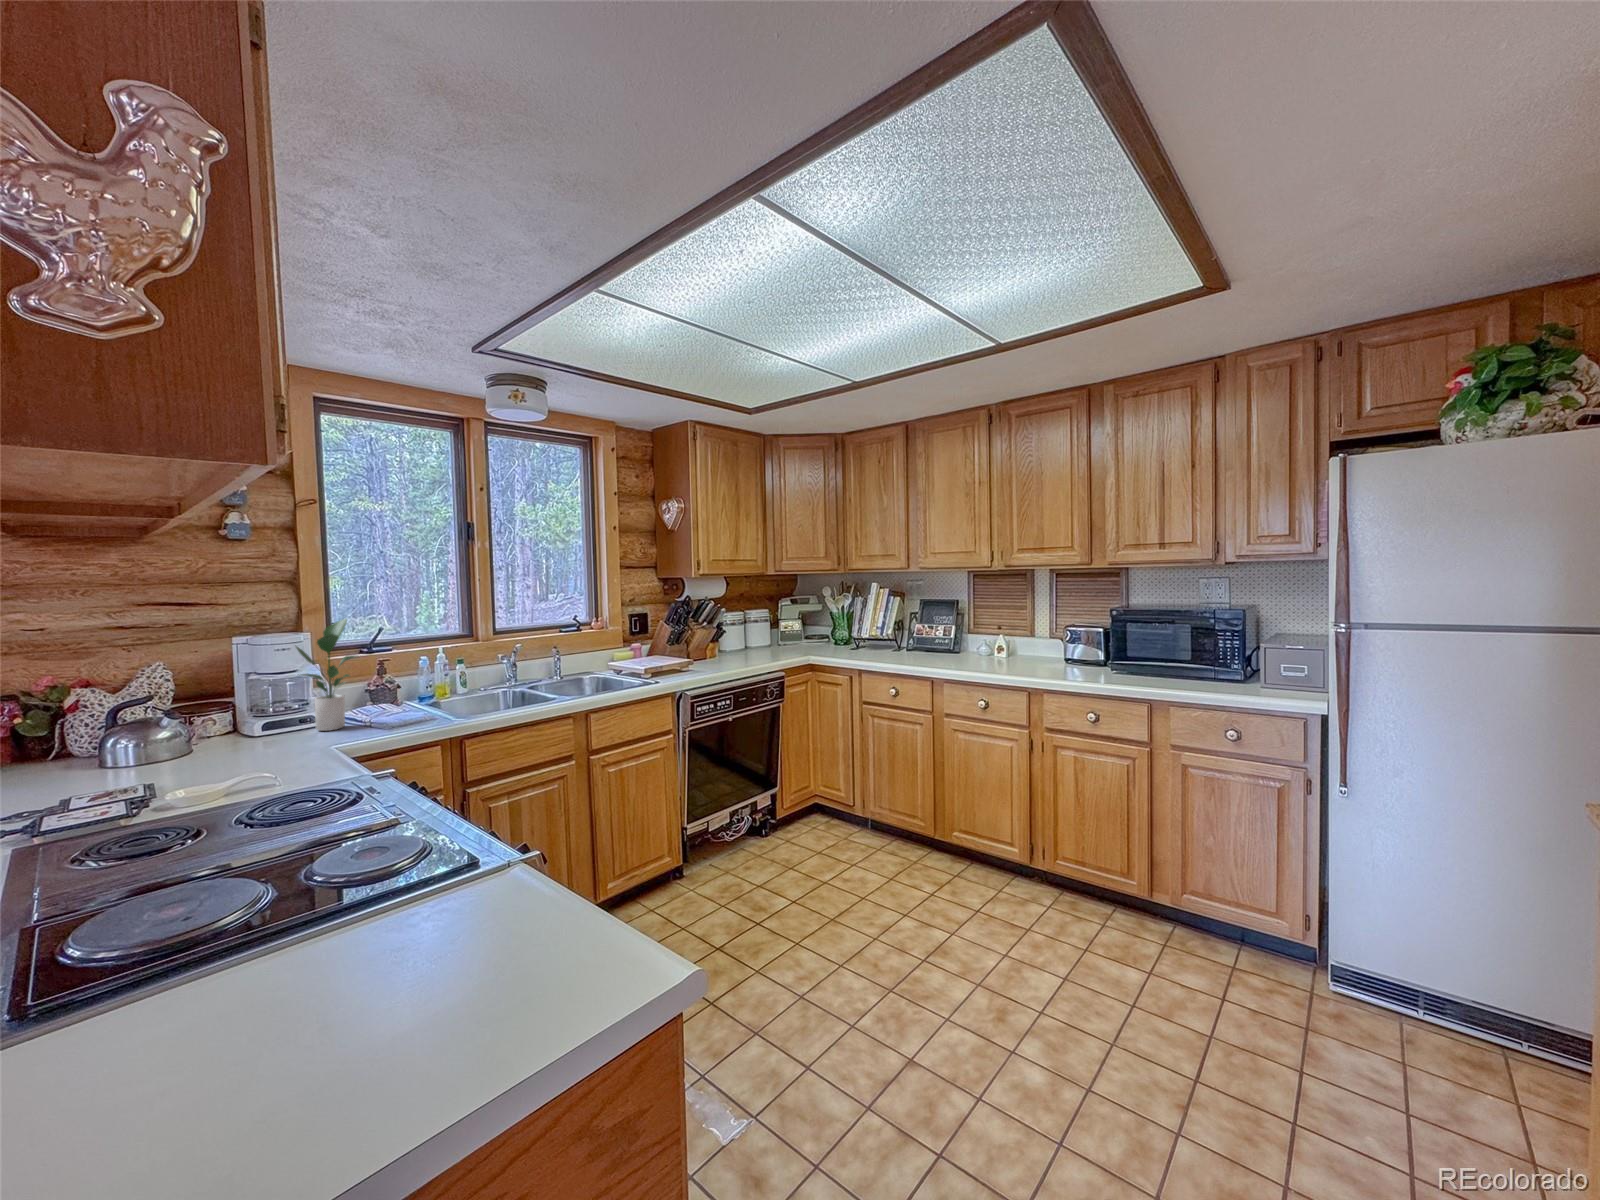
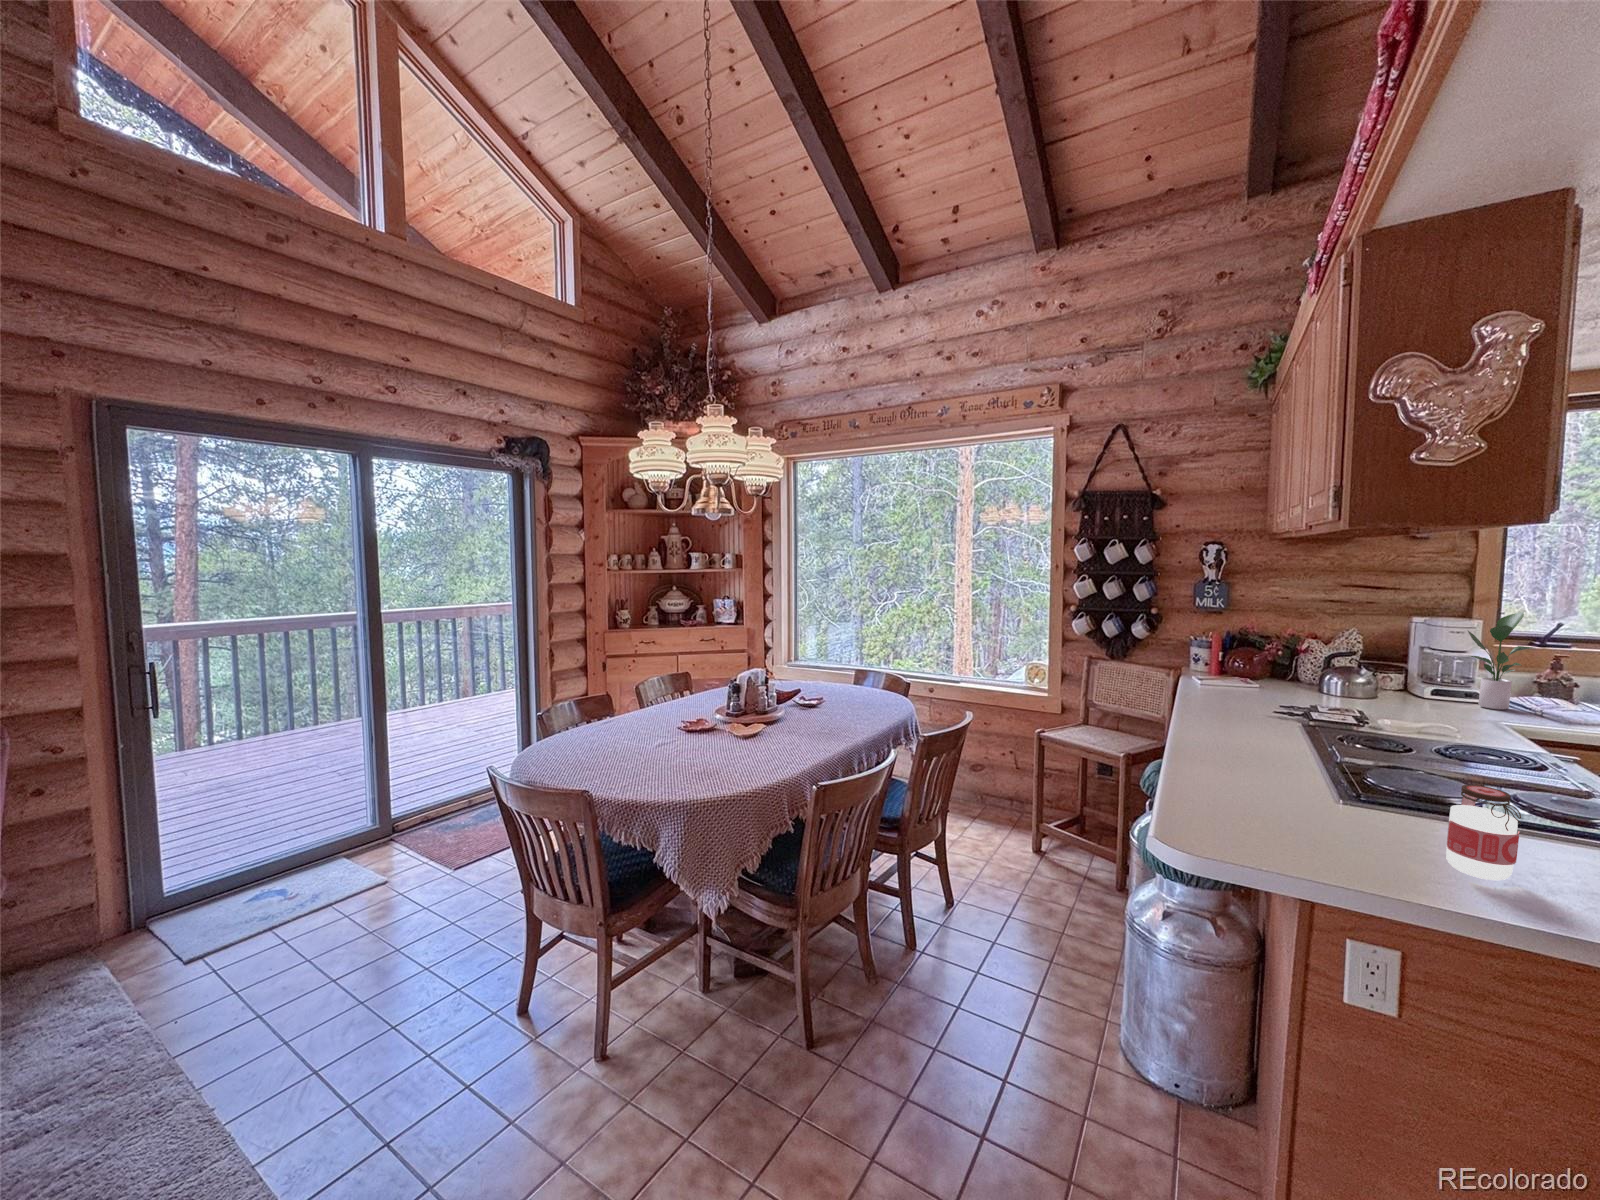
jar: none [242,912,367,1123] -> present [1446,785,1521,880]

